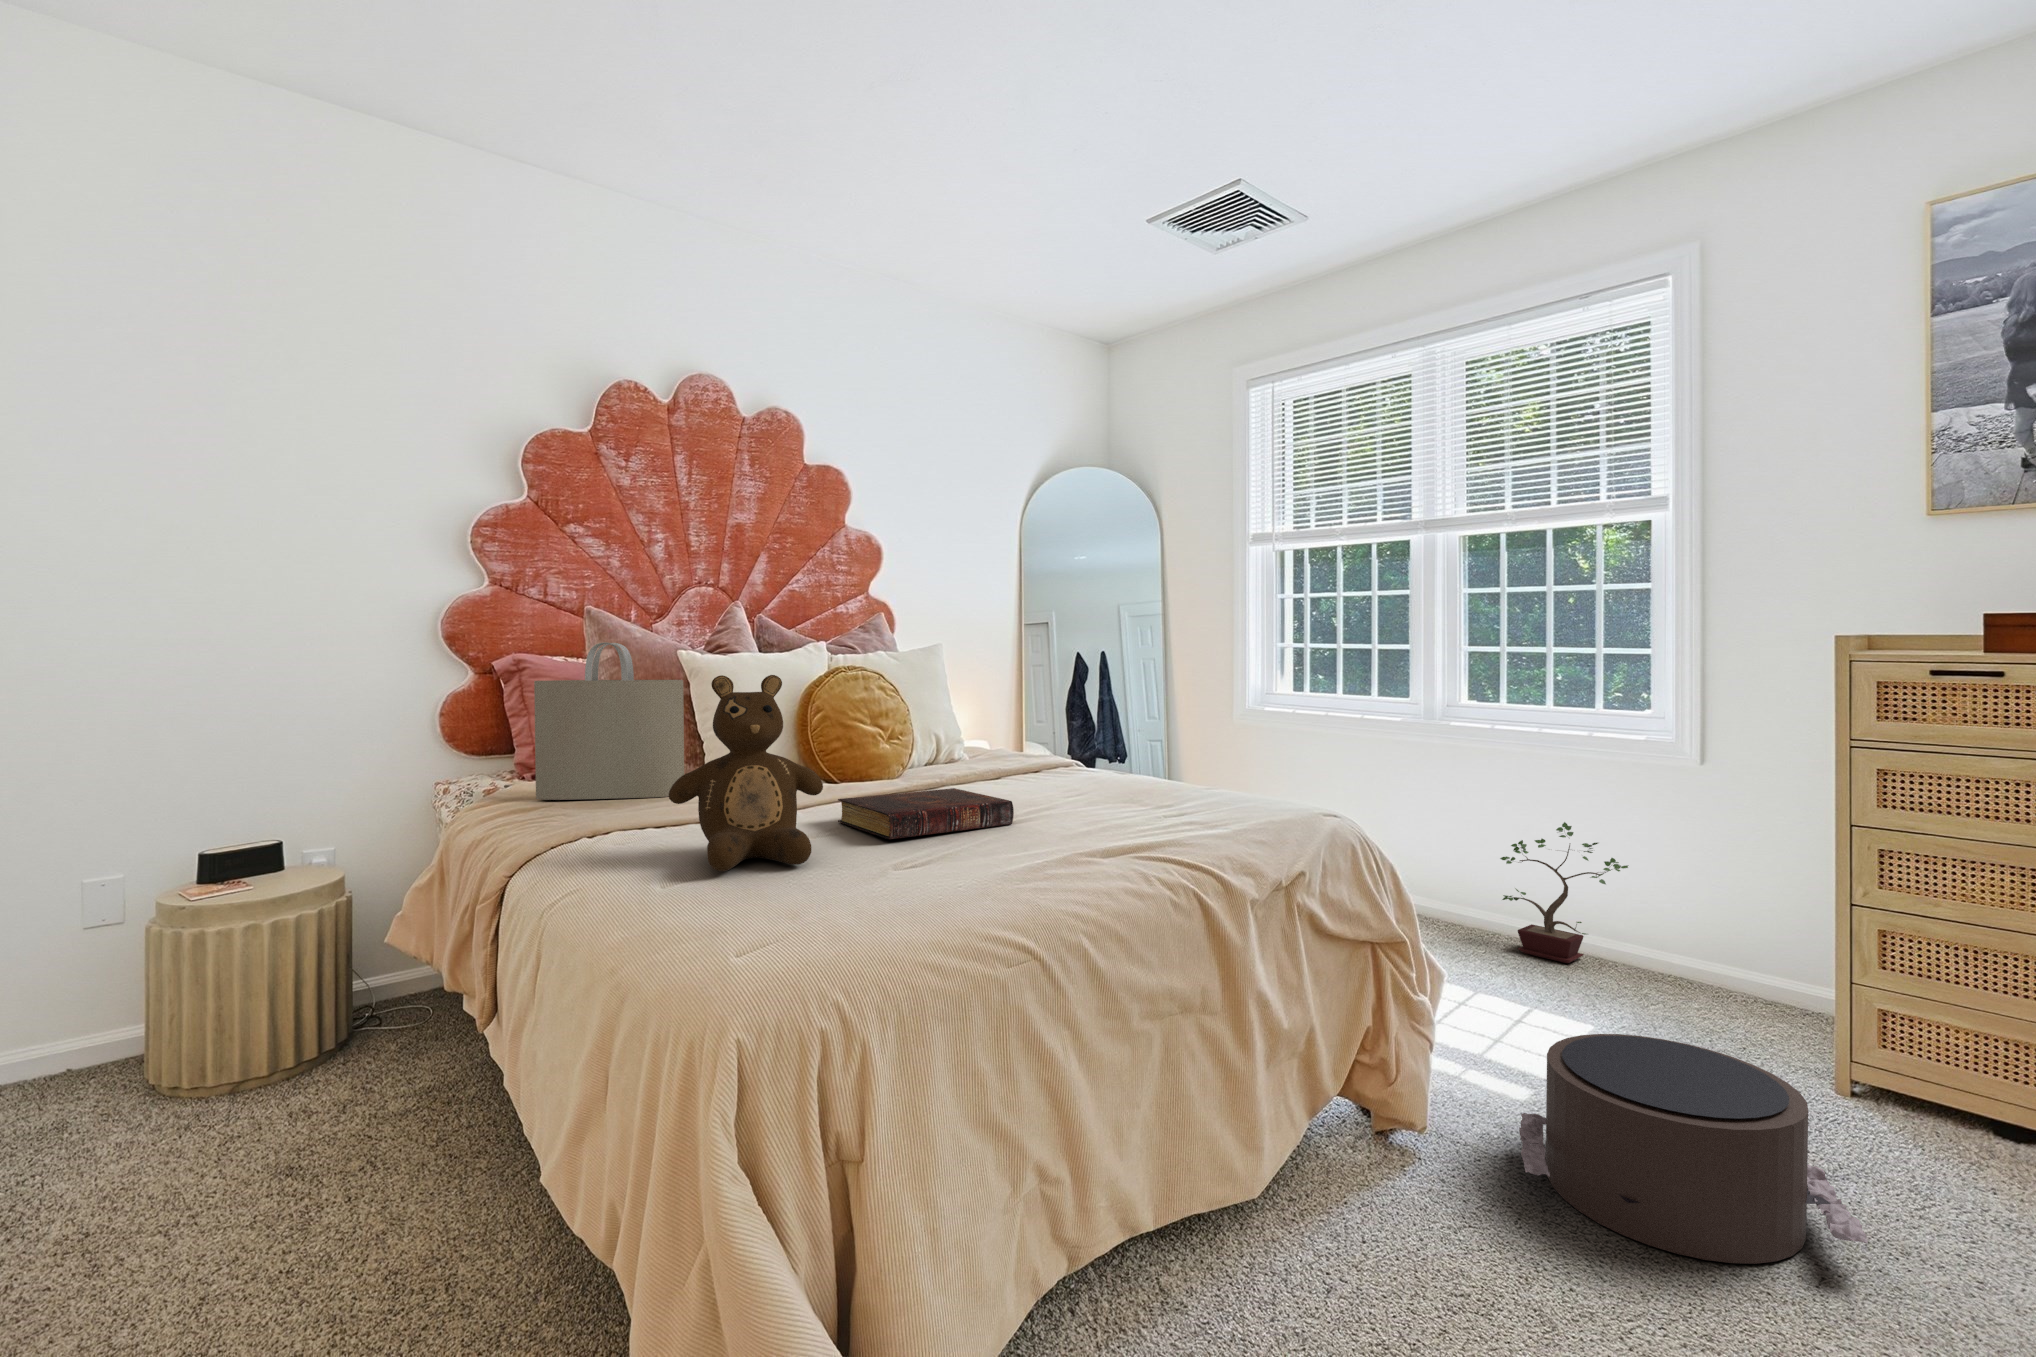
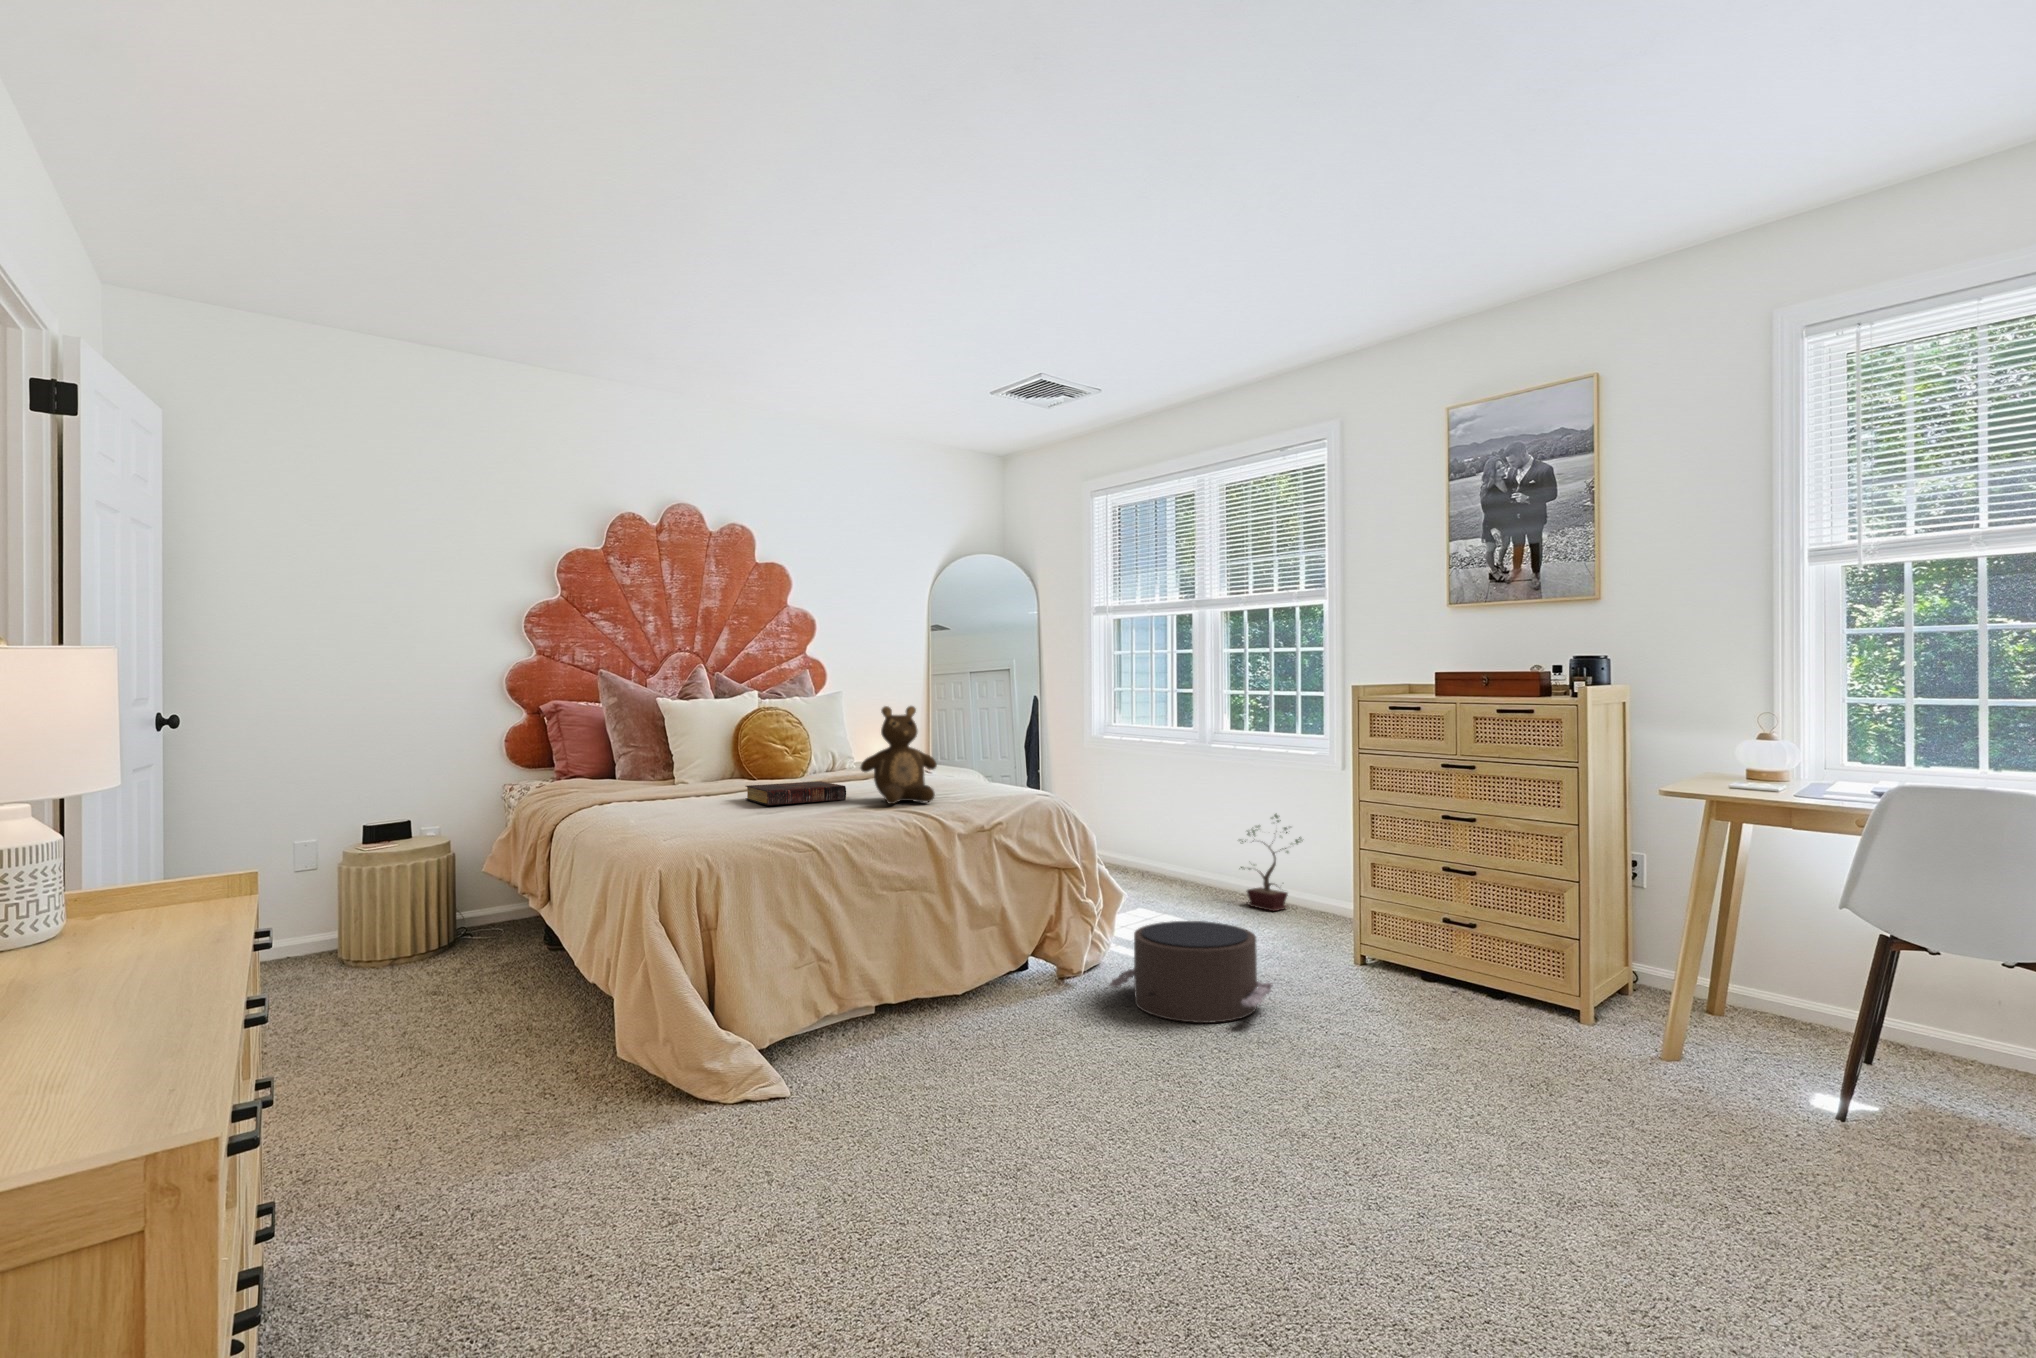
tote bag: present [534,643,684,800] -> none [568,693,660,791]
teddy bear: present [669,675,823,871] -> present [860,706,937,804]

